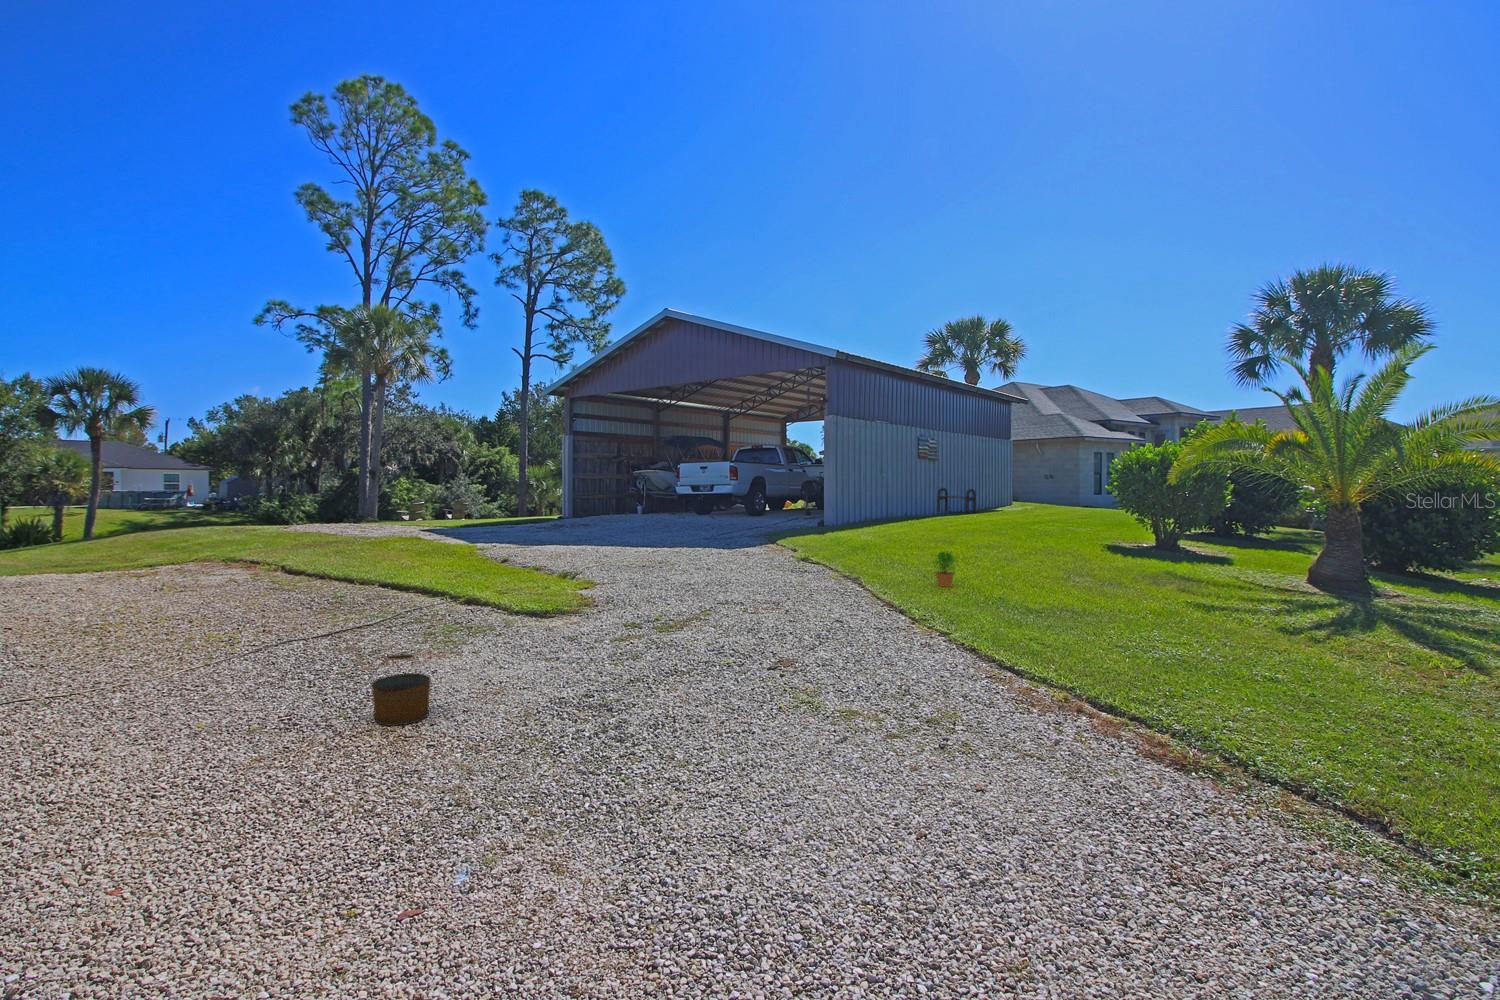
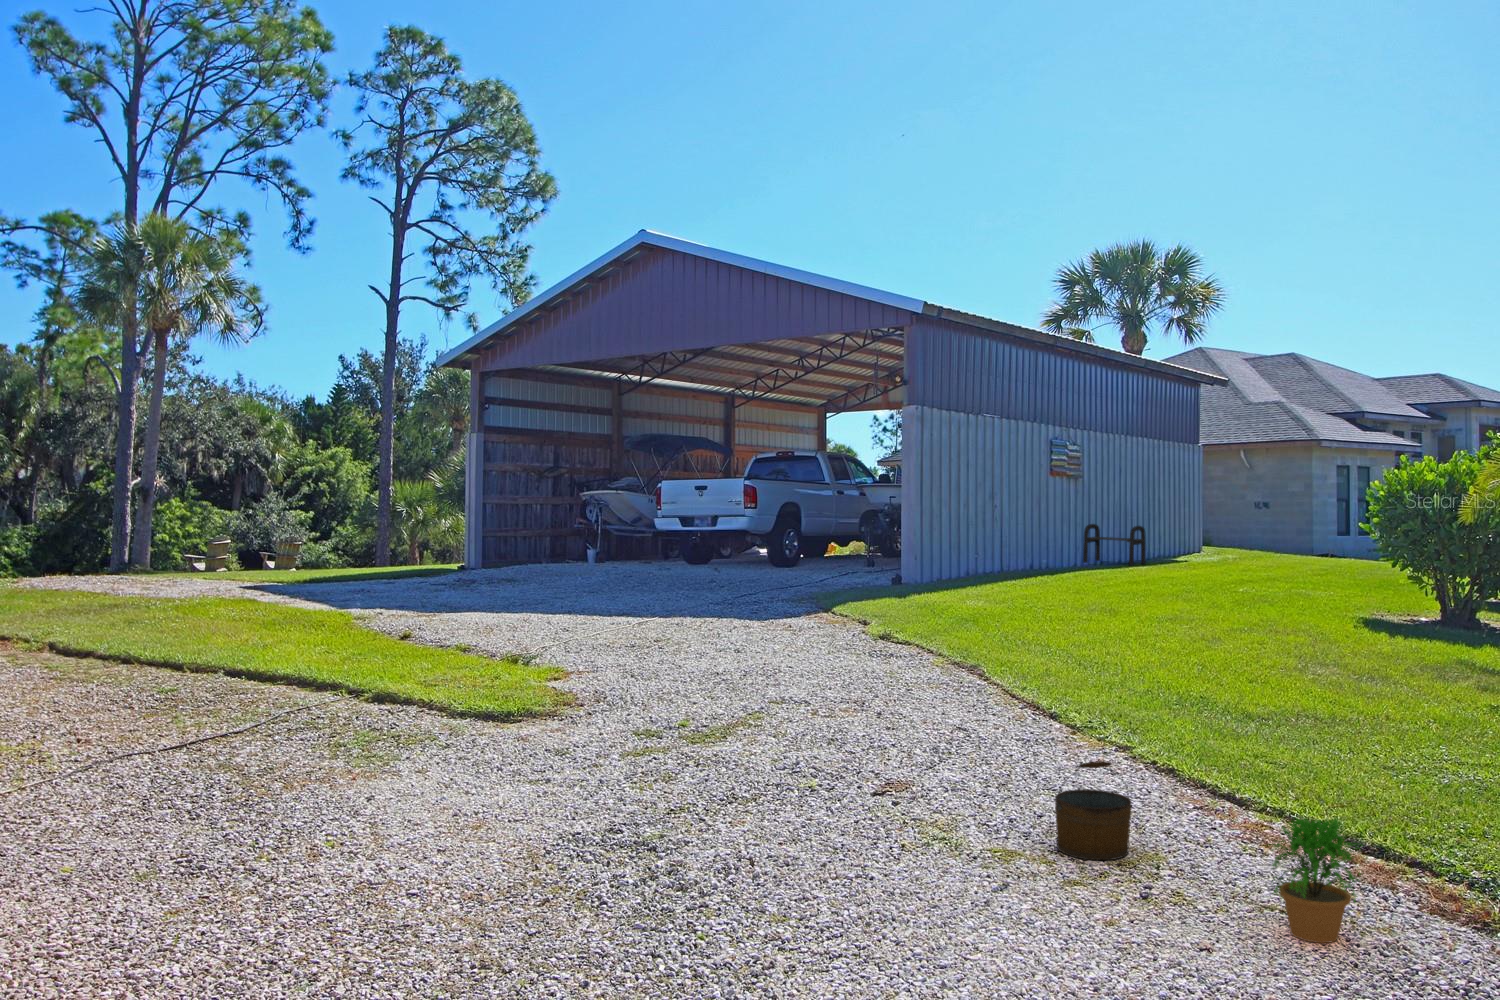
potted plant: present [935,552,955,587] -> present [1269,818,1362,943]
bucket: present [371,654,431,726] -> present [1055,761,1132,860]

